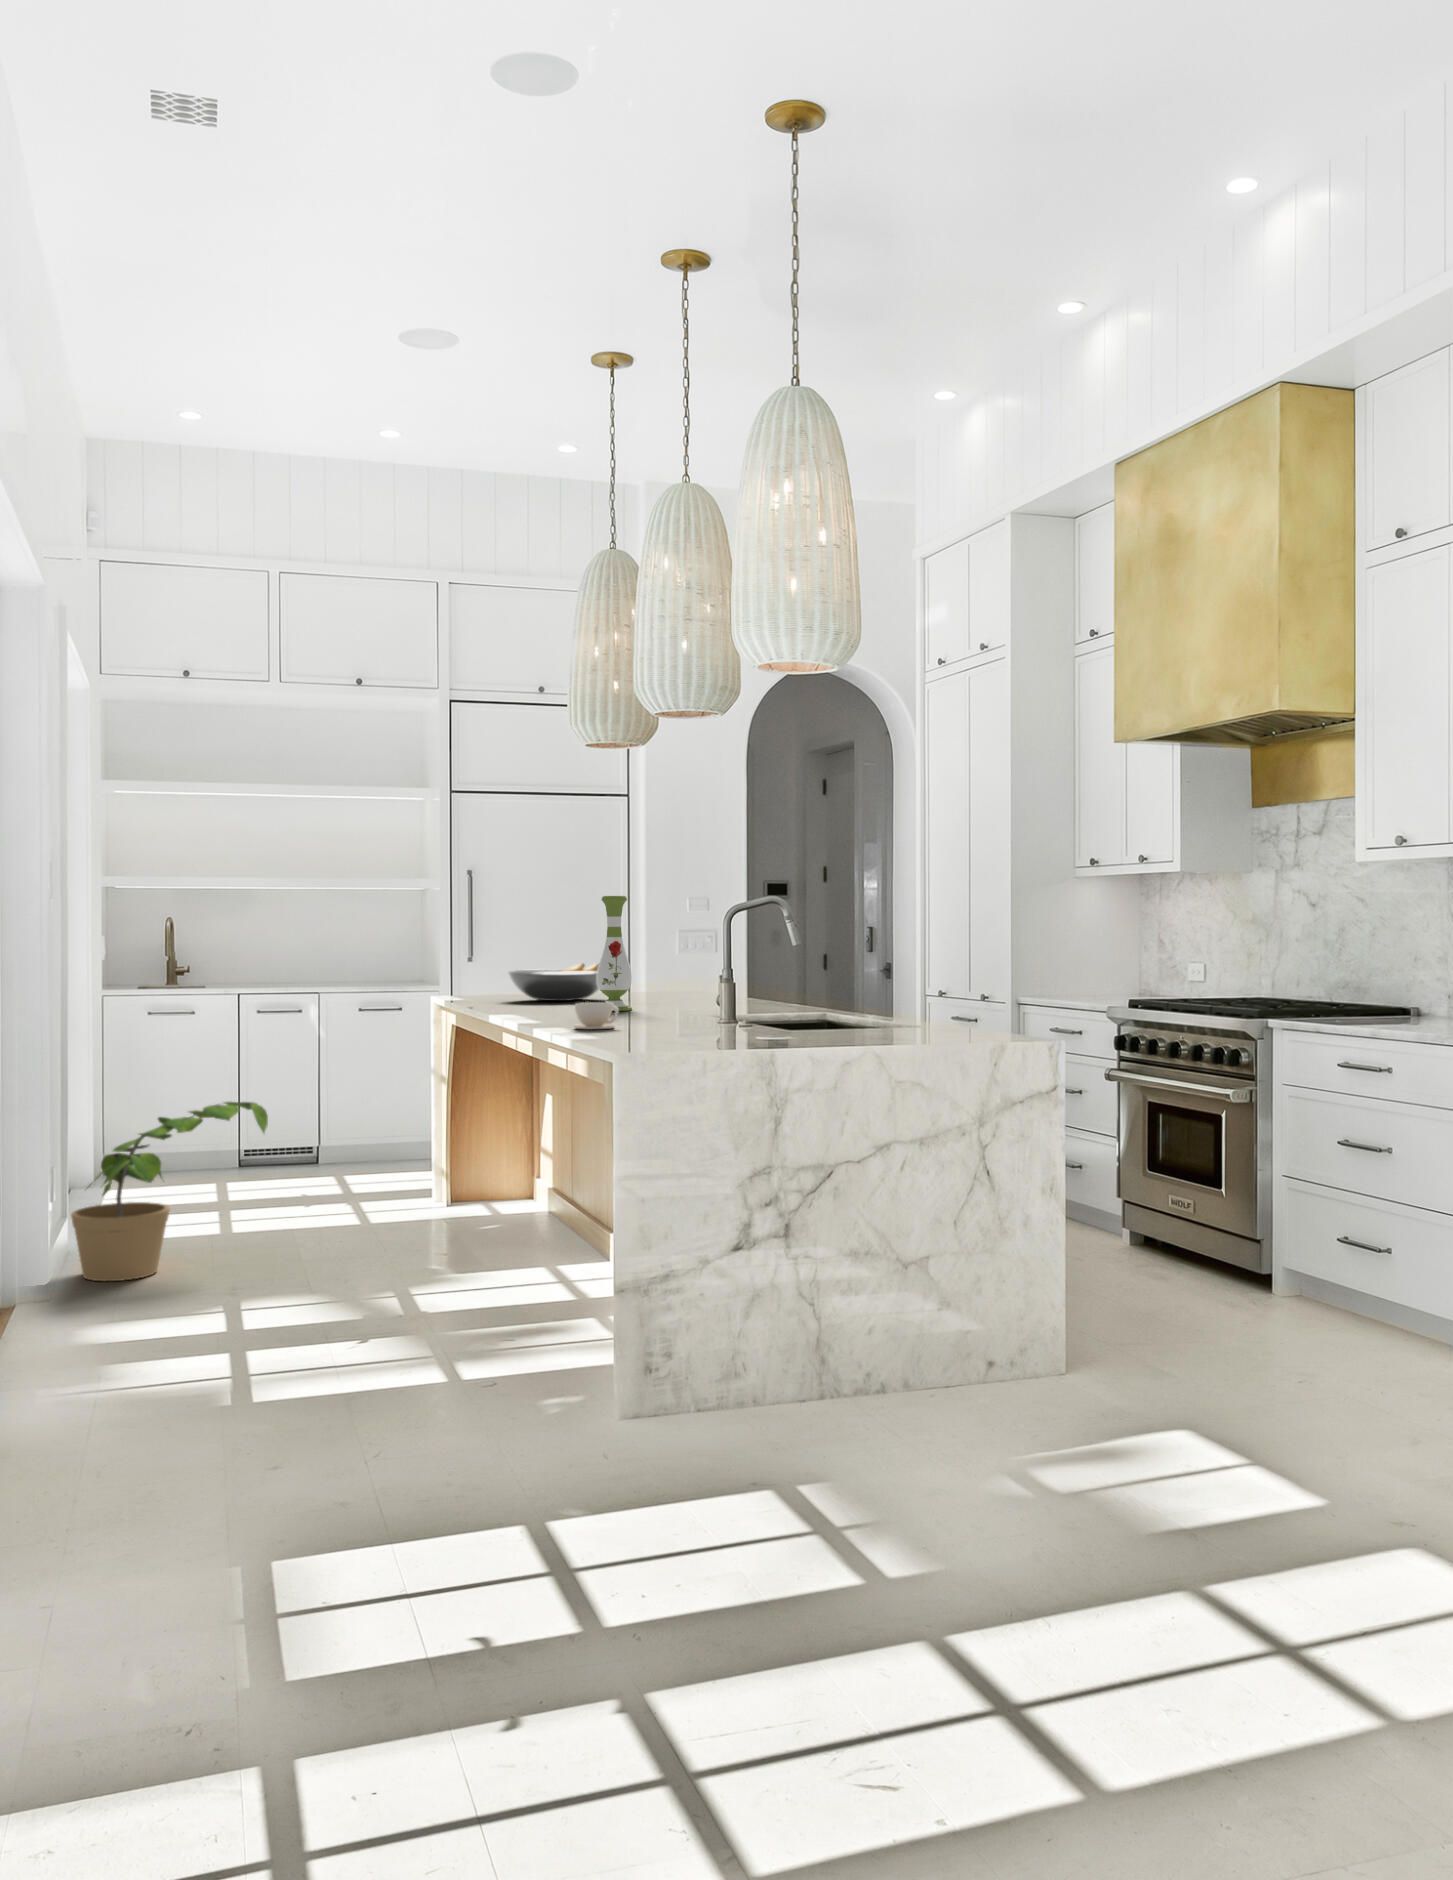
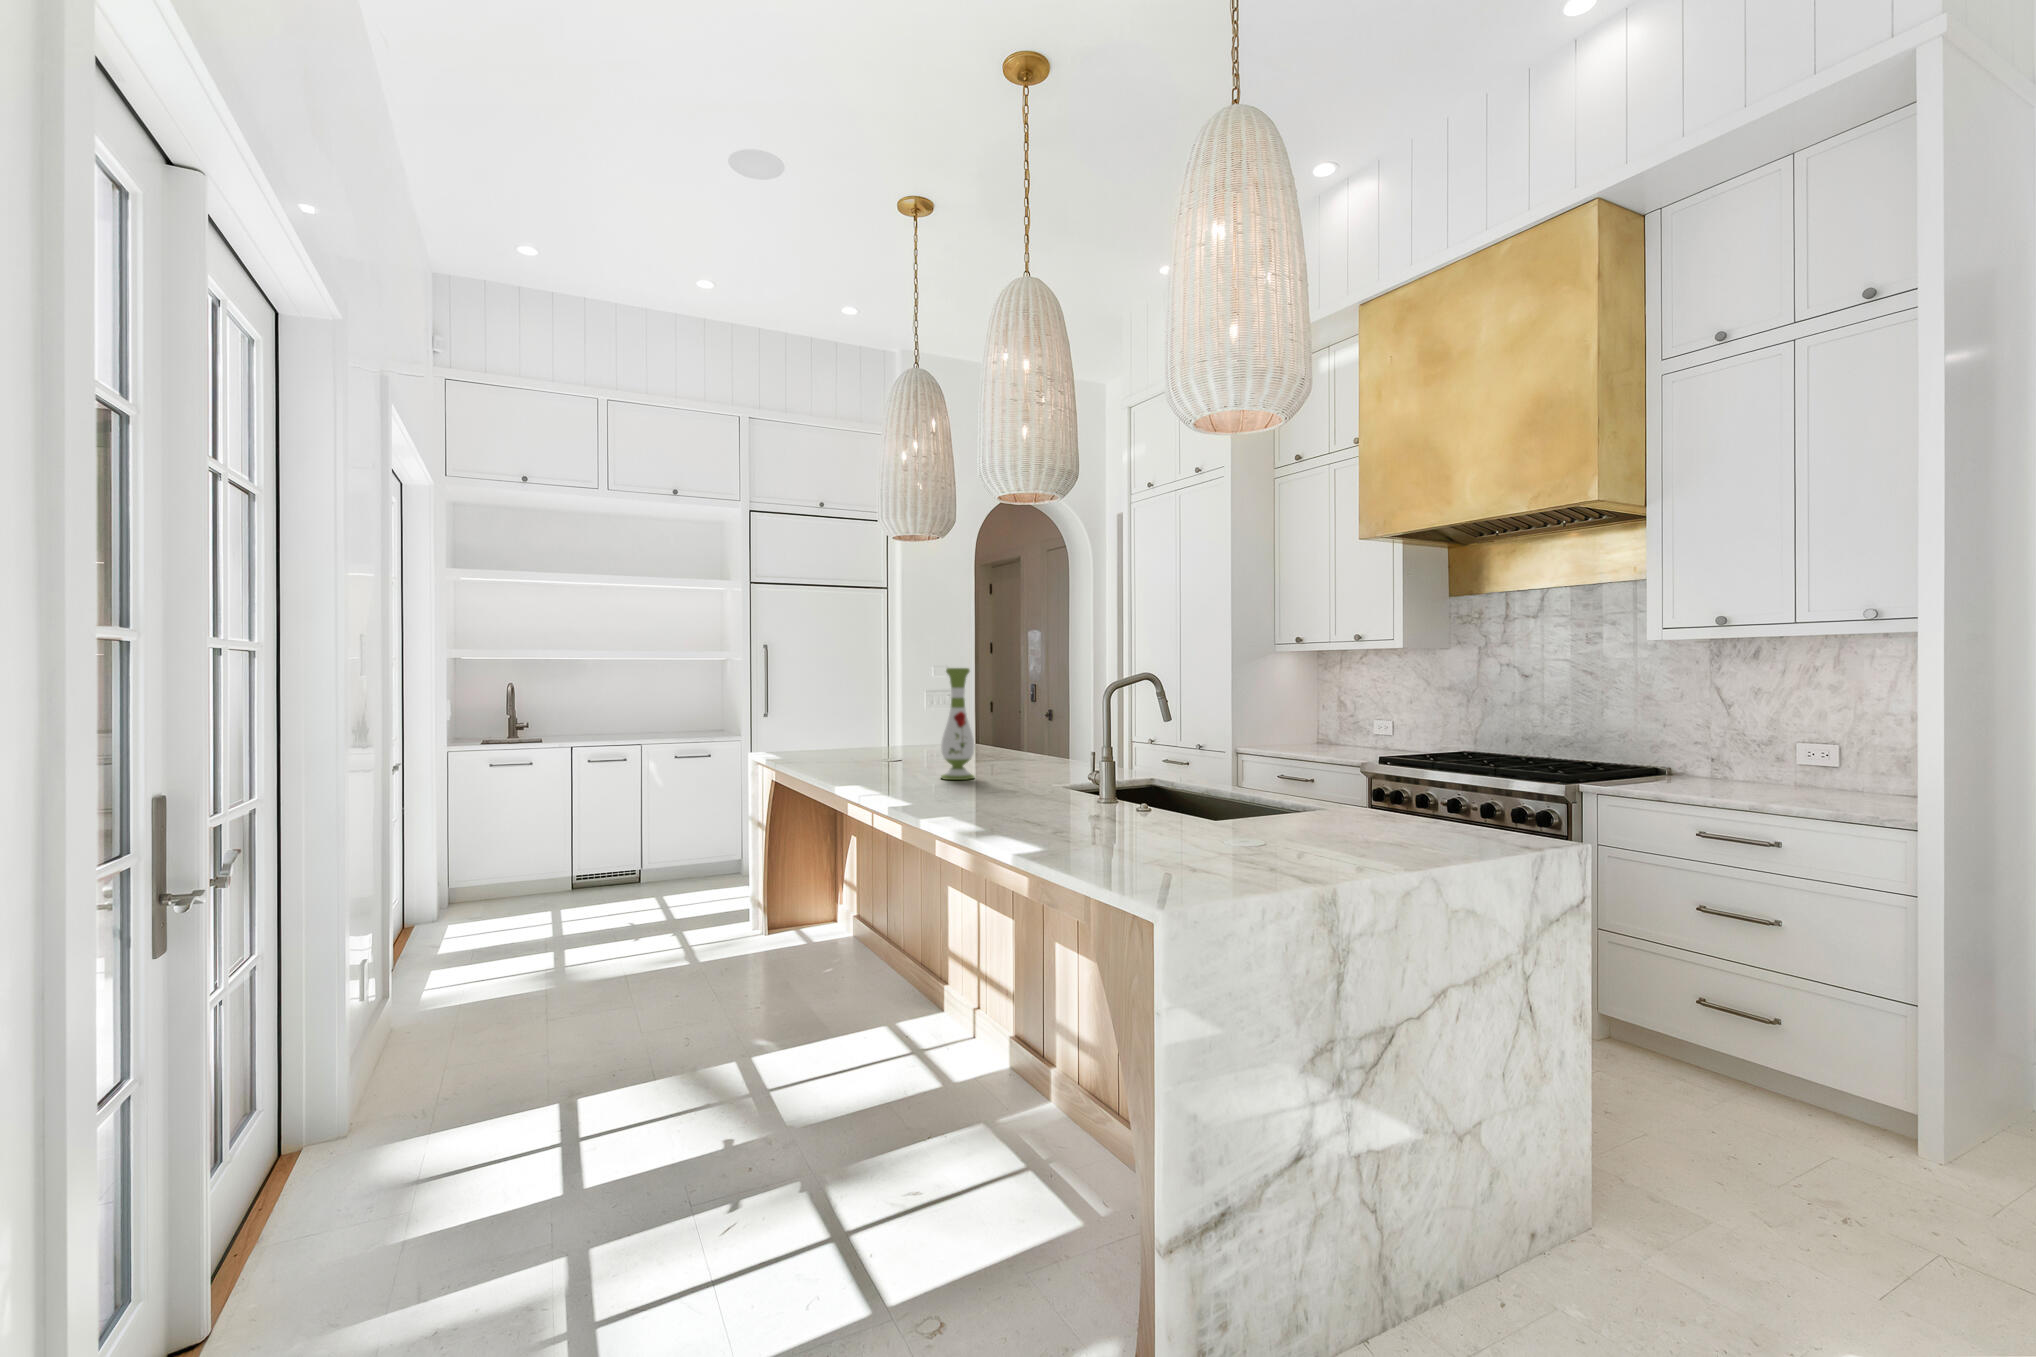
fruit bowl: present [509,964,599,1001] -> none [832,726,926,761]
coffee cup: present [574,1002,619,1029] -> none [973,788,1025,822]
potted plant: present [71,1102,268,1281] -> none [374,876,602,1087]

